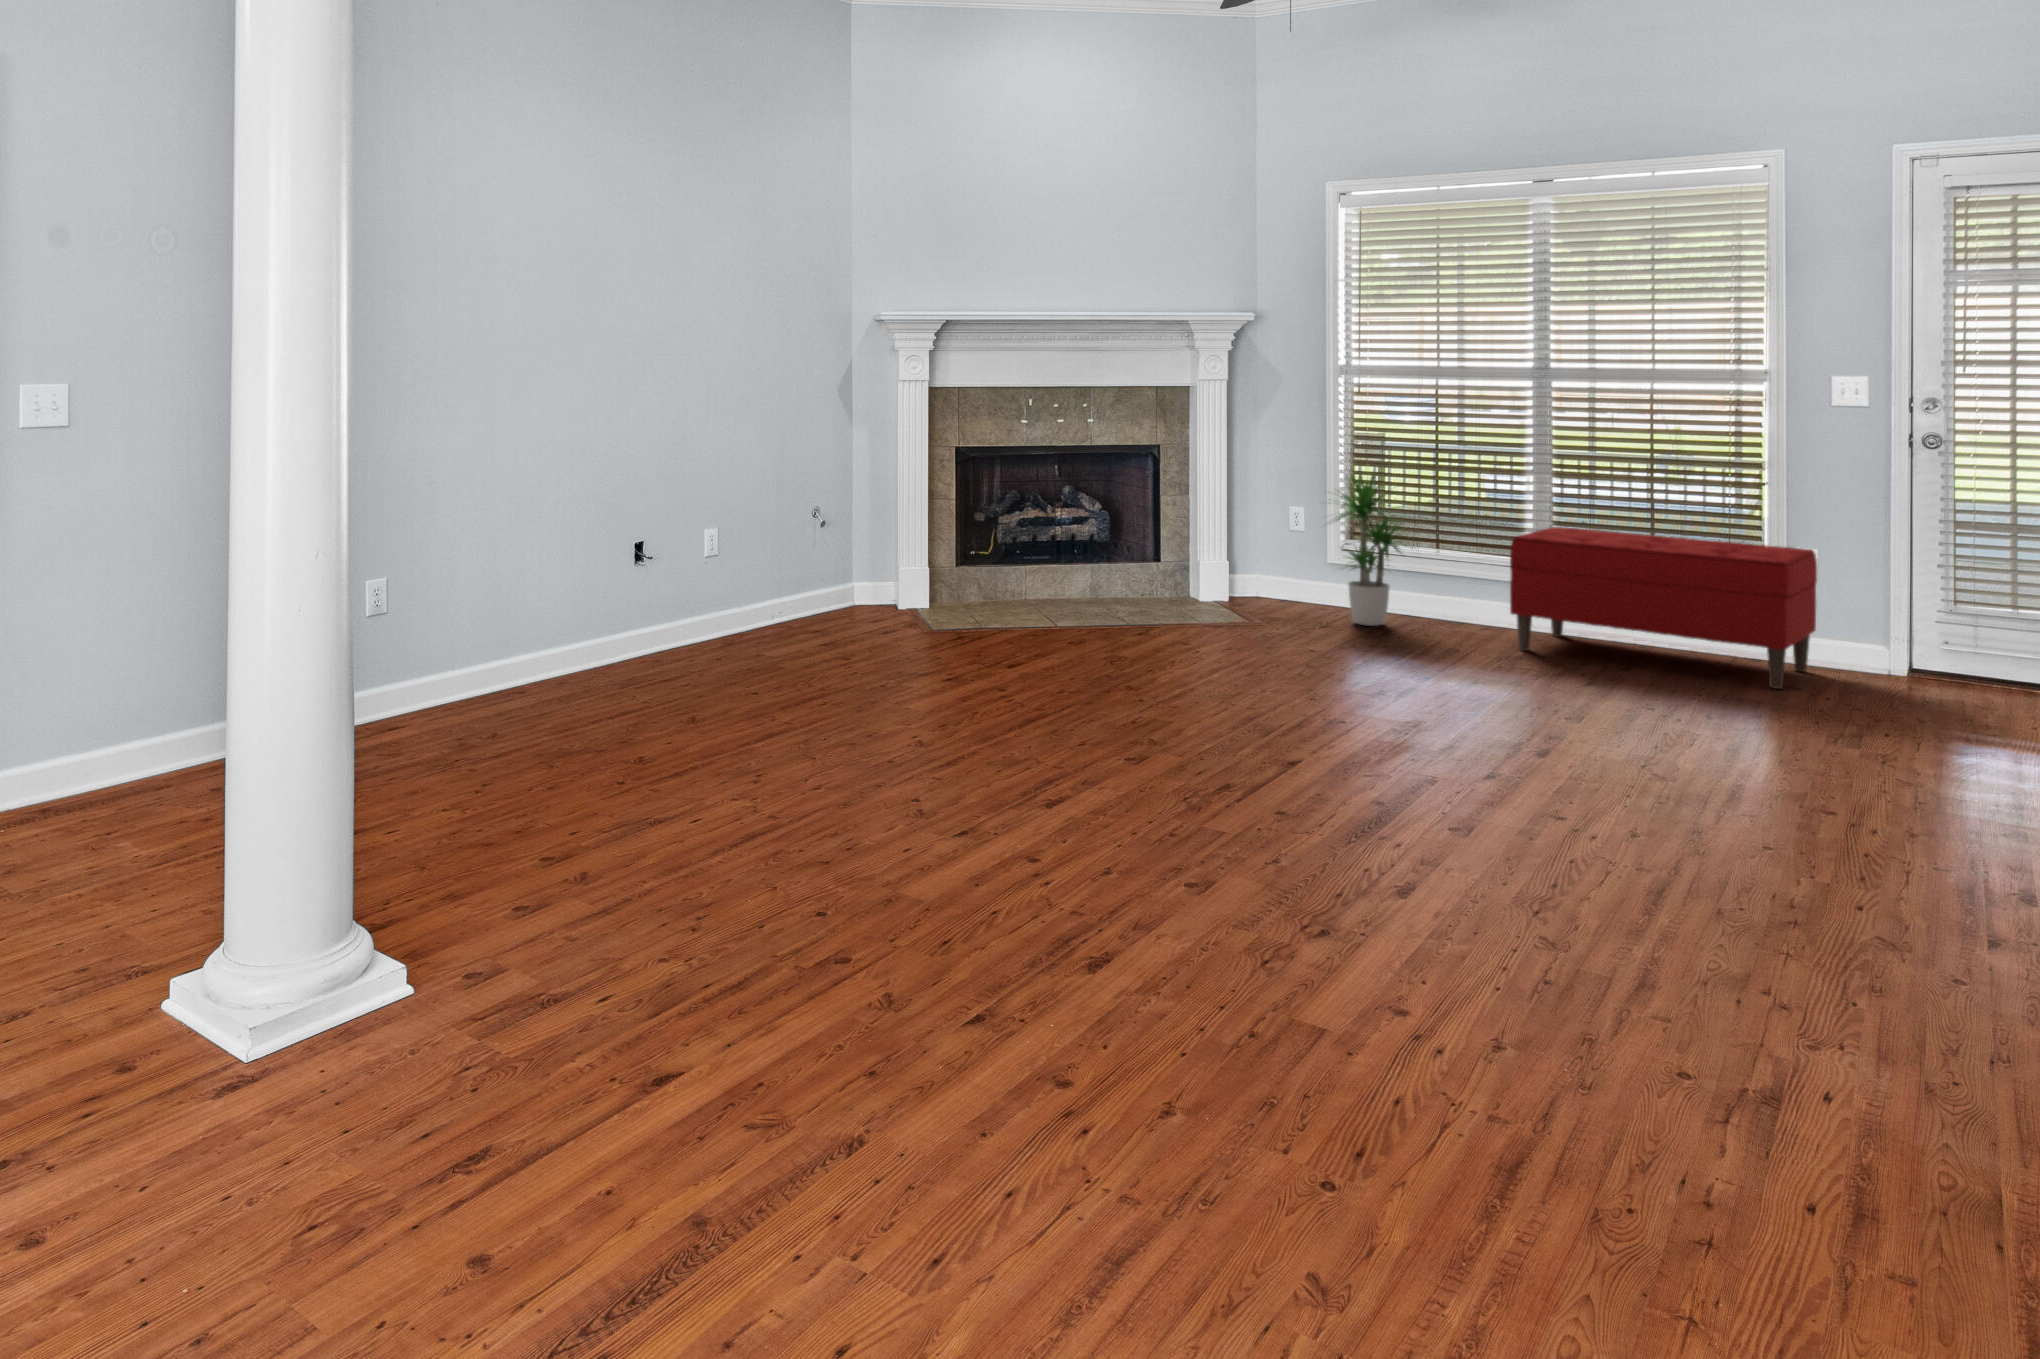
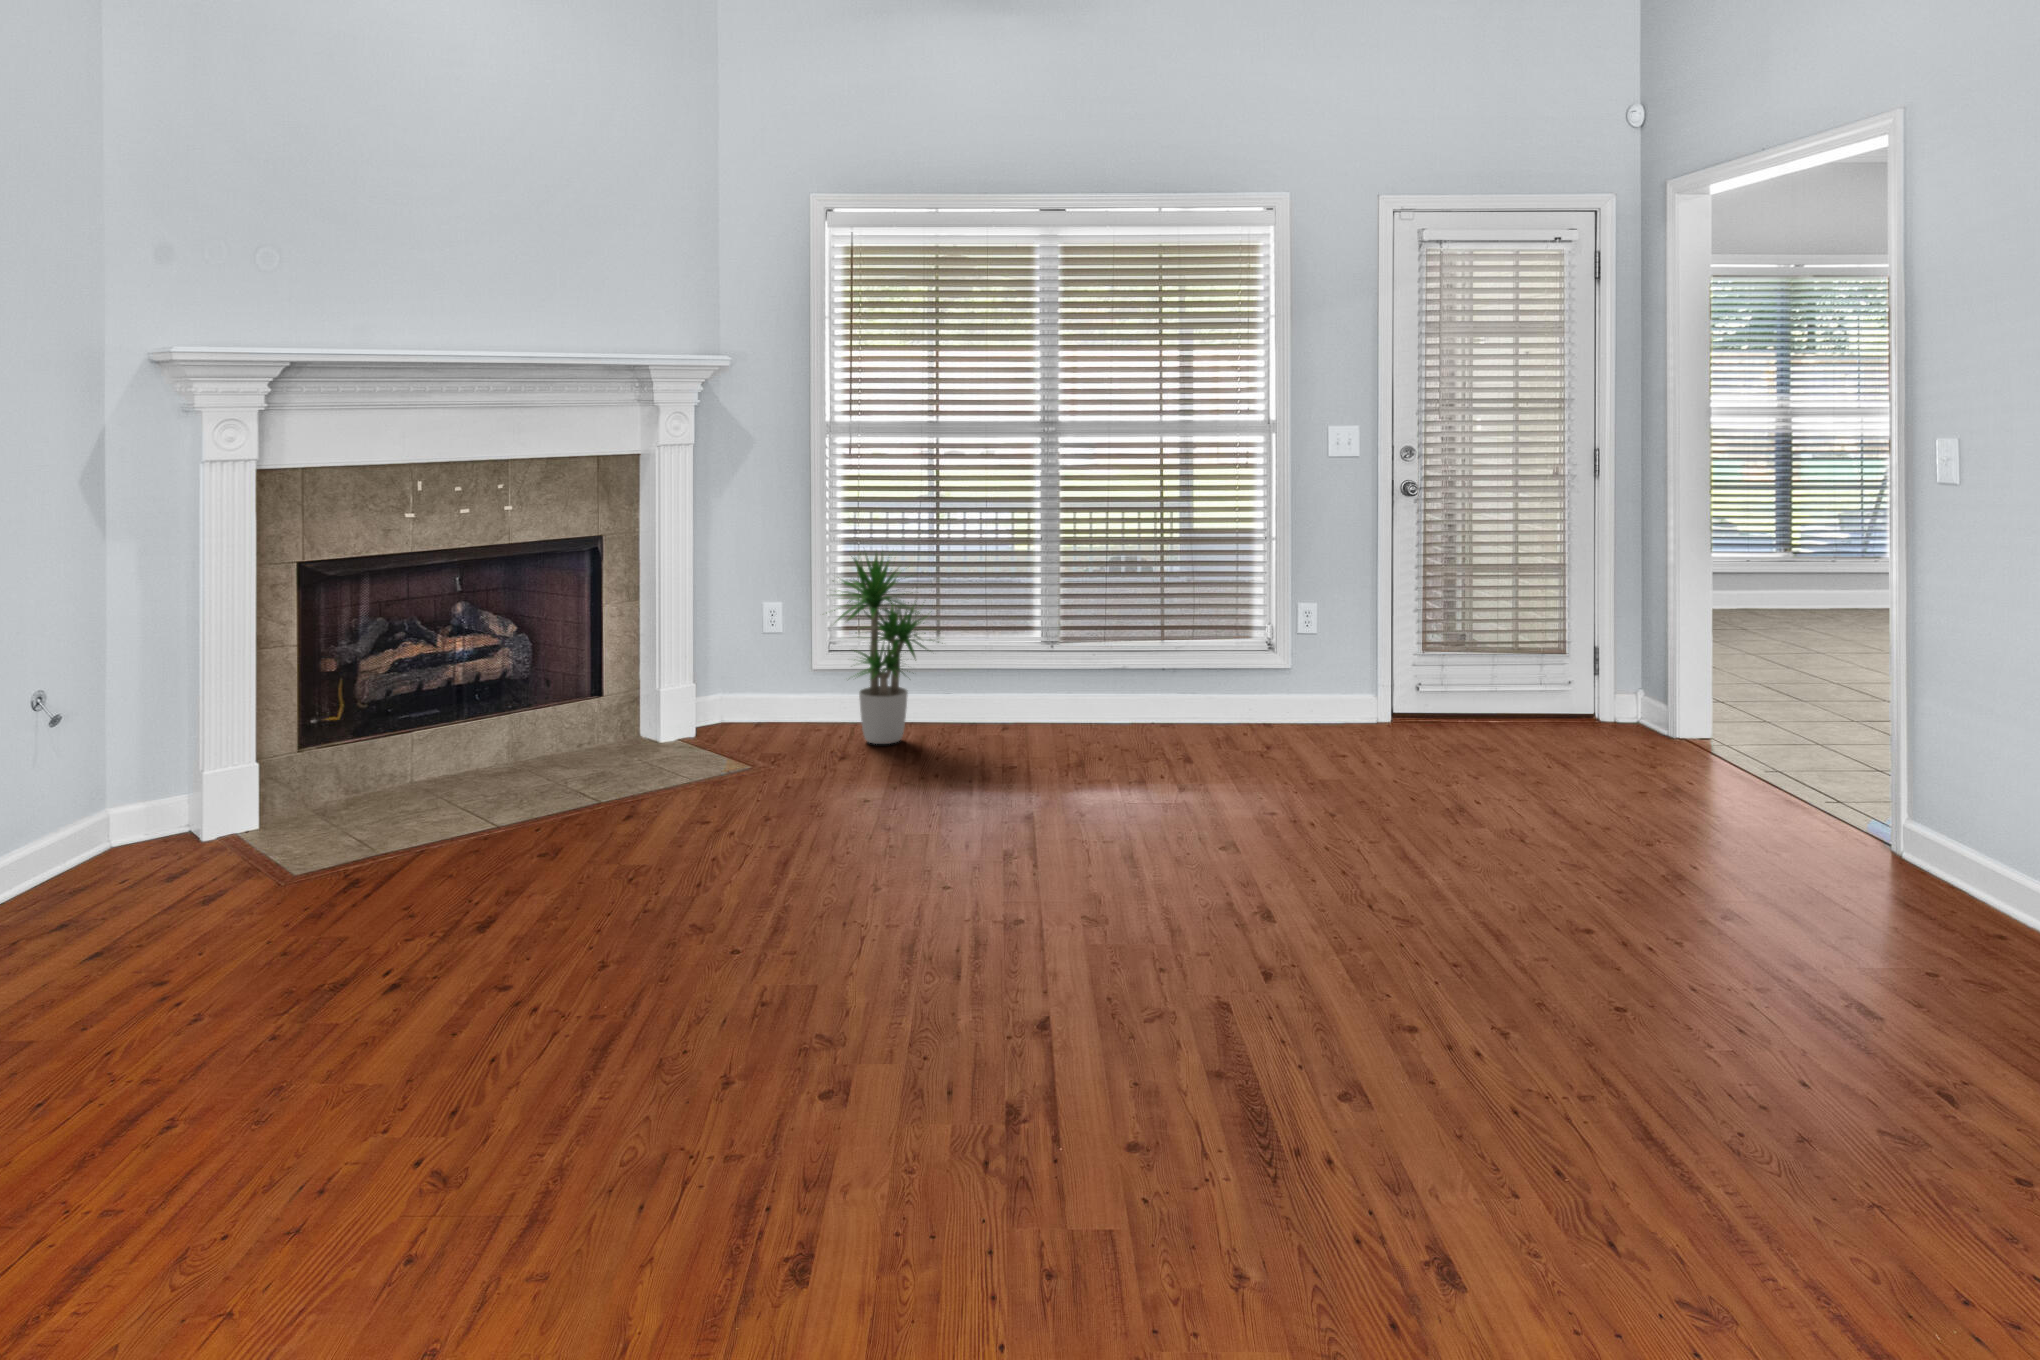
bench: present [1510,527,1817,689] -> none [1059,599,1347,757]

